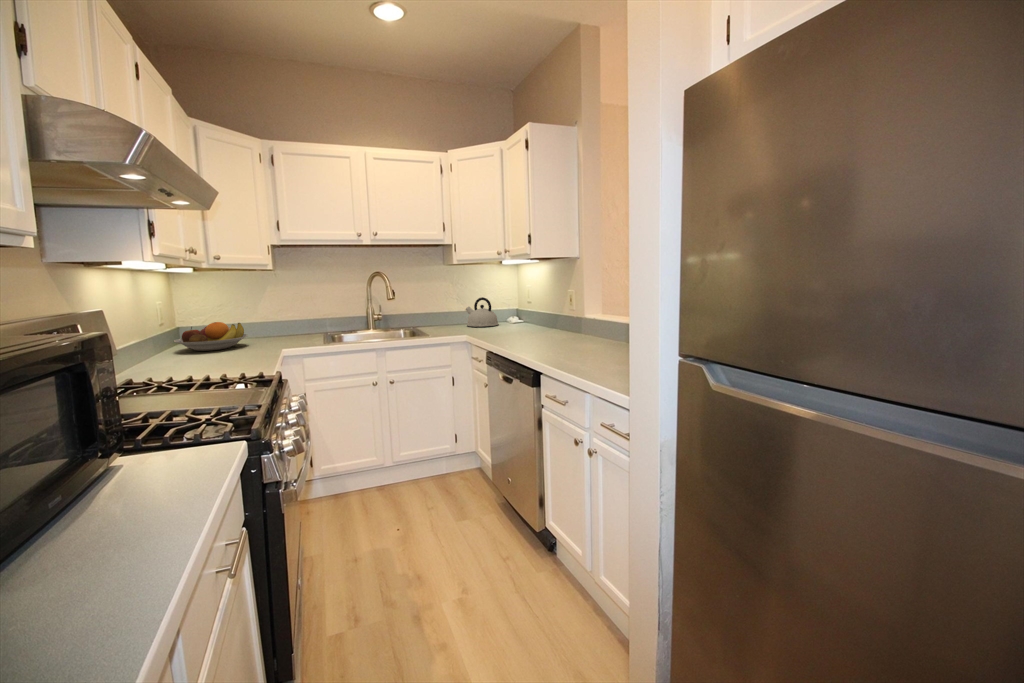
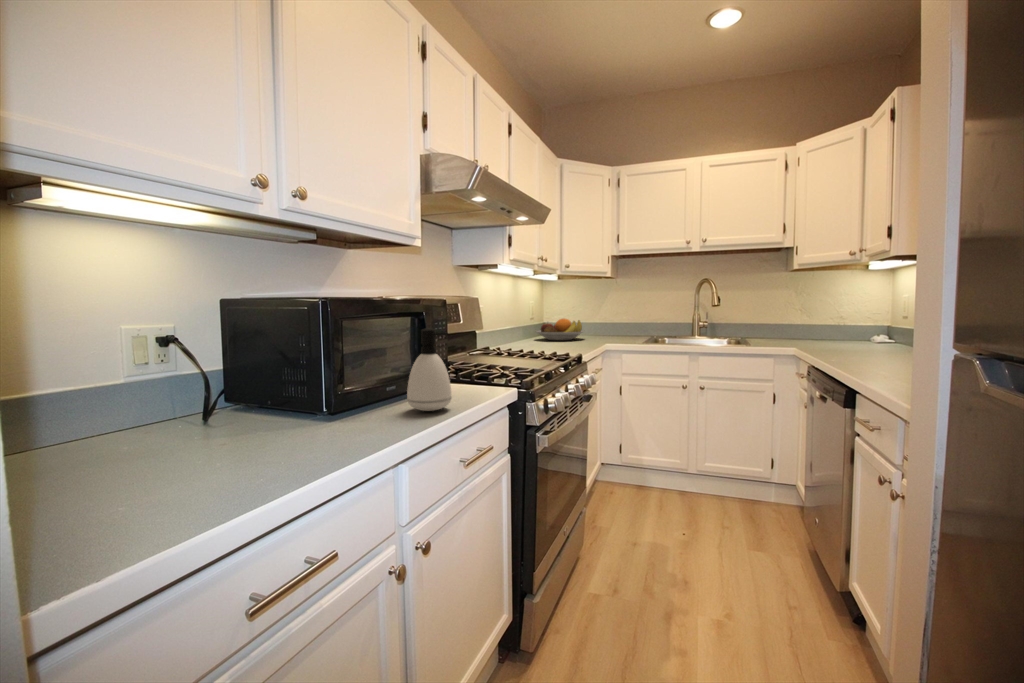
kettle: present [466,297,498,327] -> none [807,308,853,342]
soap dispenser: none [62,400,160,542] -> present [407,329,452,411]

